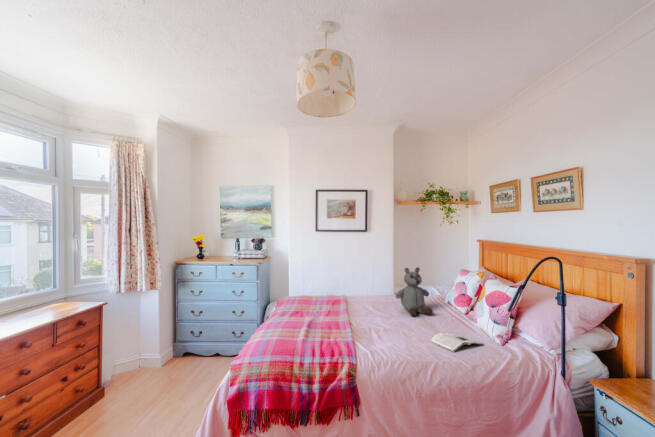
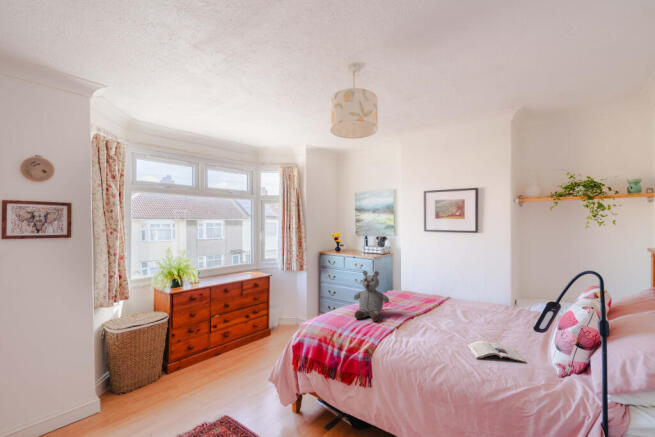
stuffed bear: present [396,267,433,316] -> present [354,271,389,321]

